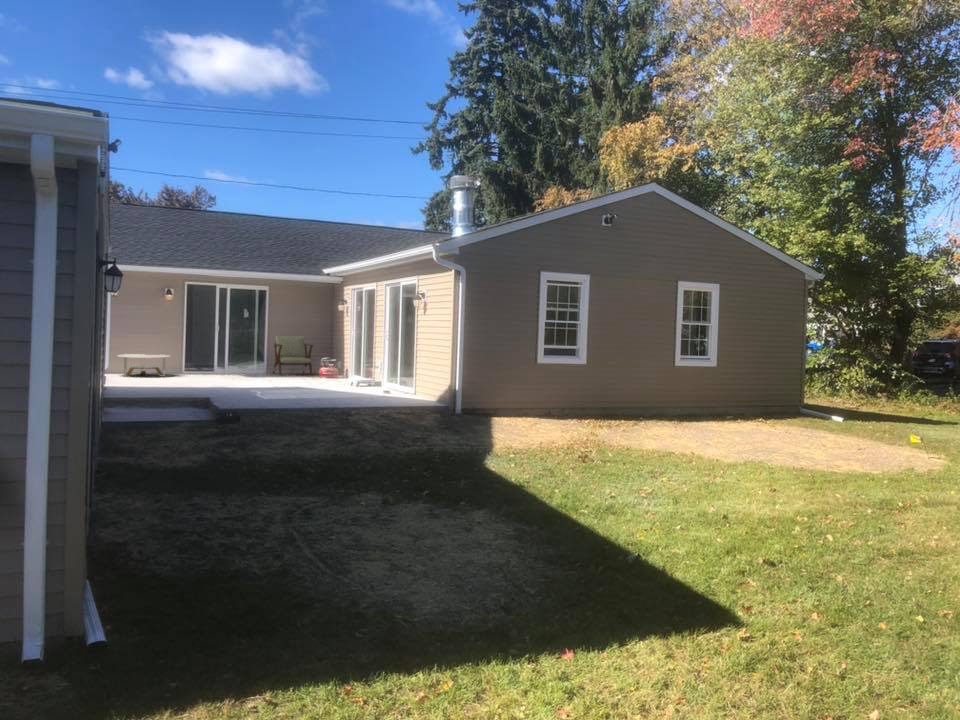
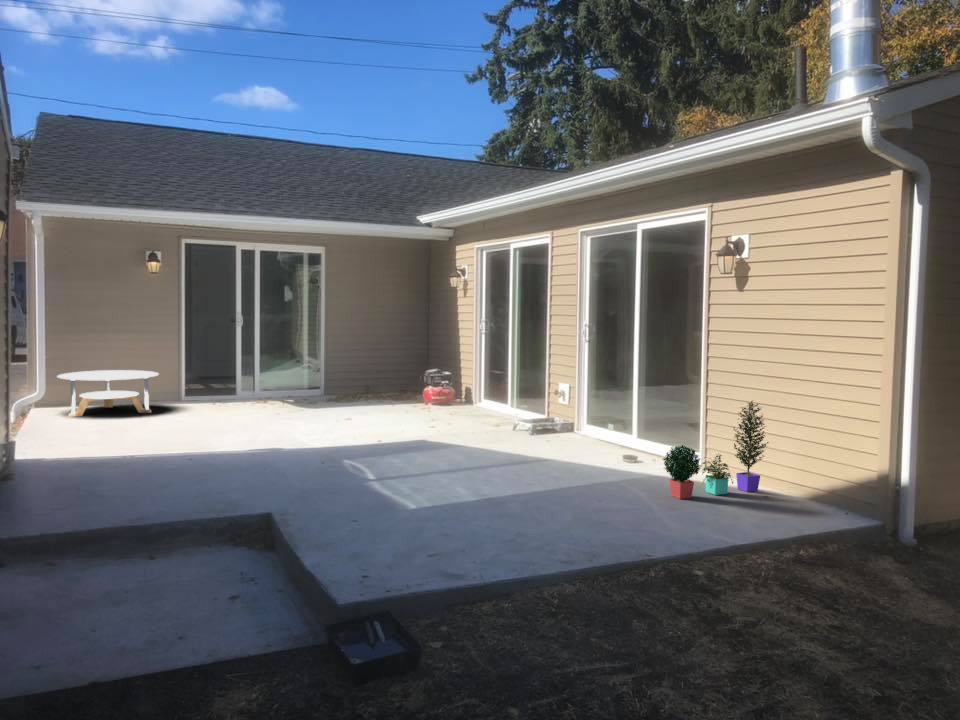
lounge chair: present [273,336,313,375] -> none [334,331,407,403]
potted plant: none [377,362,427,400] -> present [663,401,769,499]

